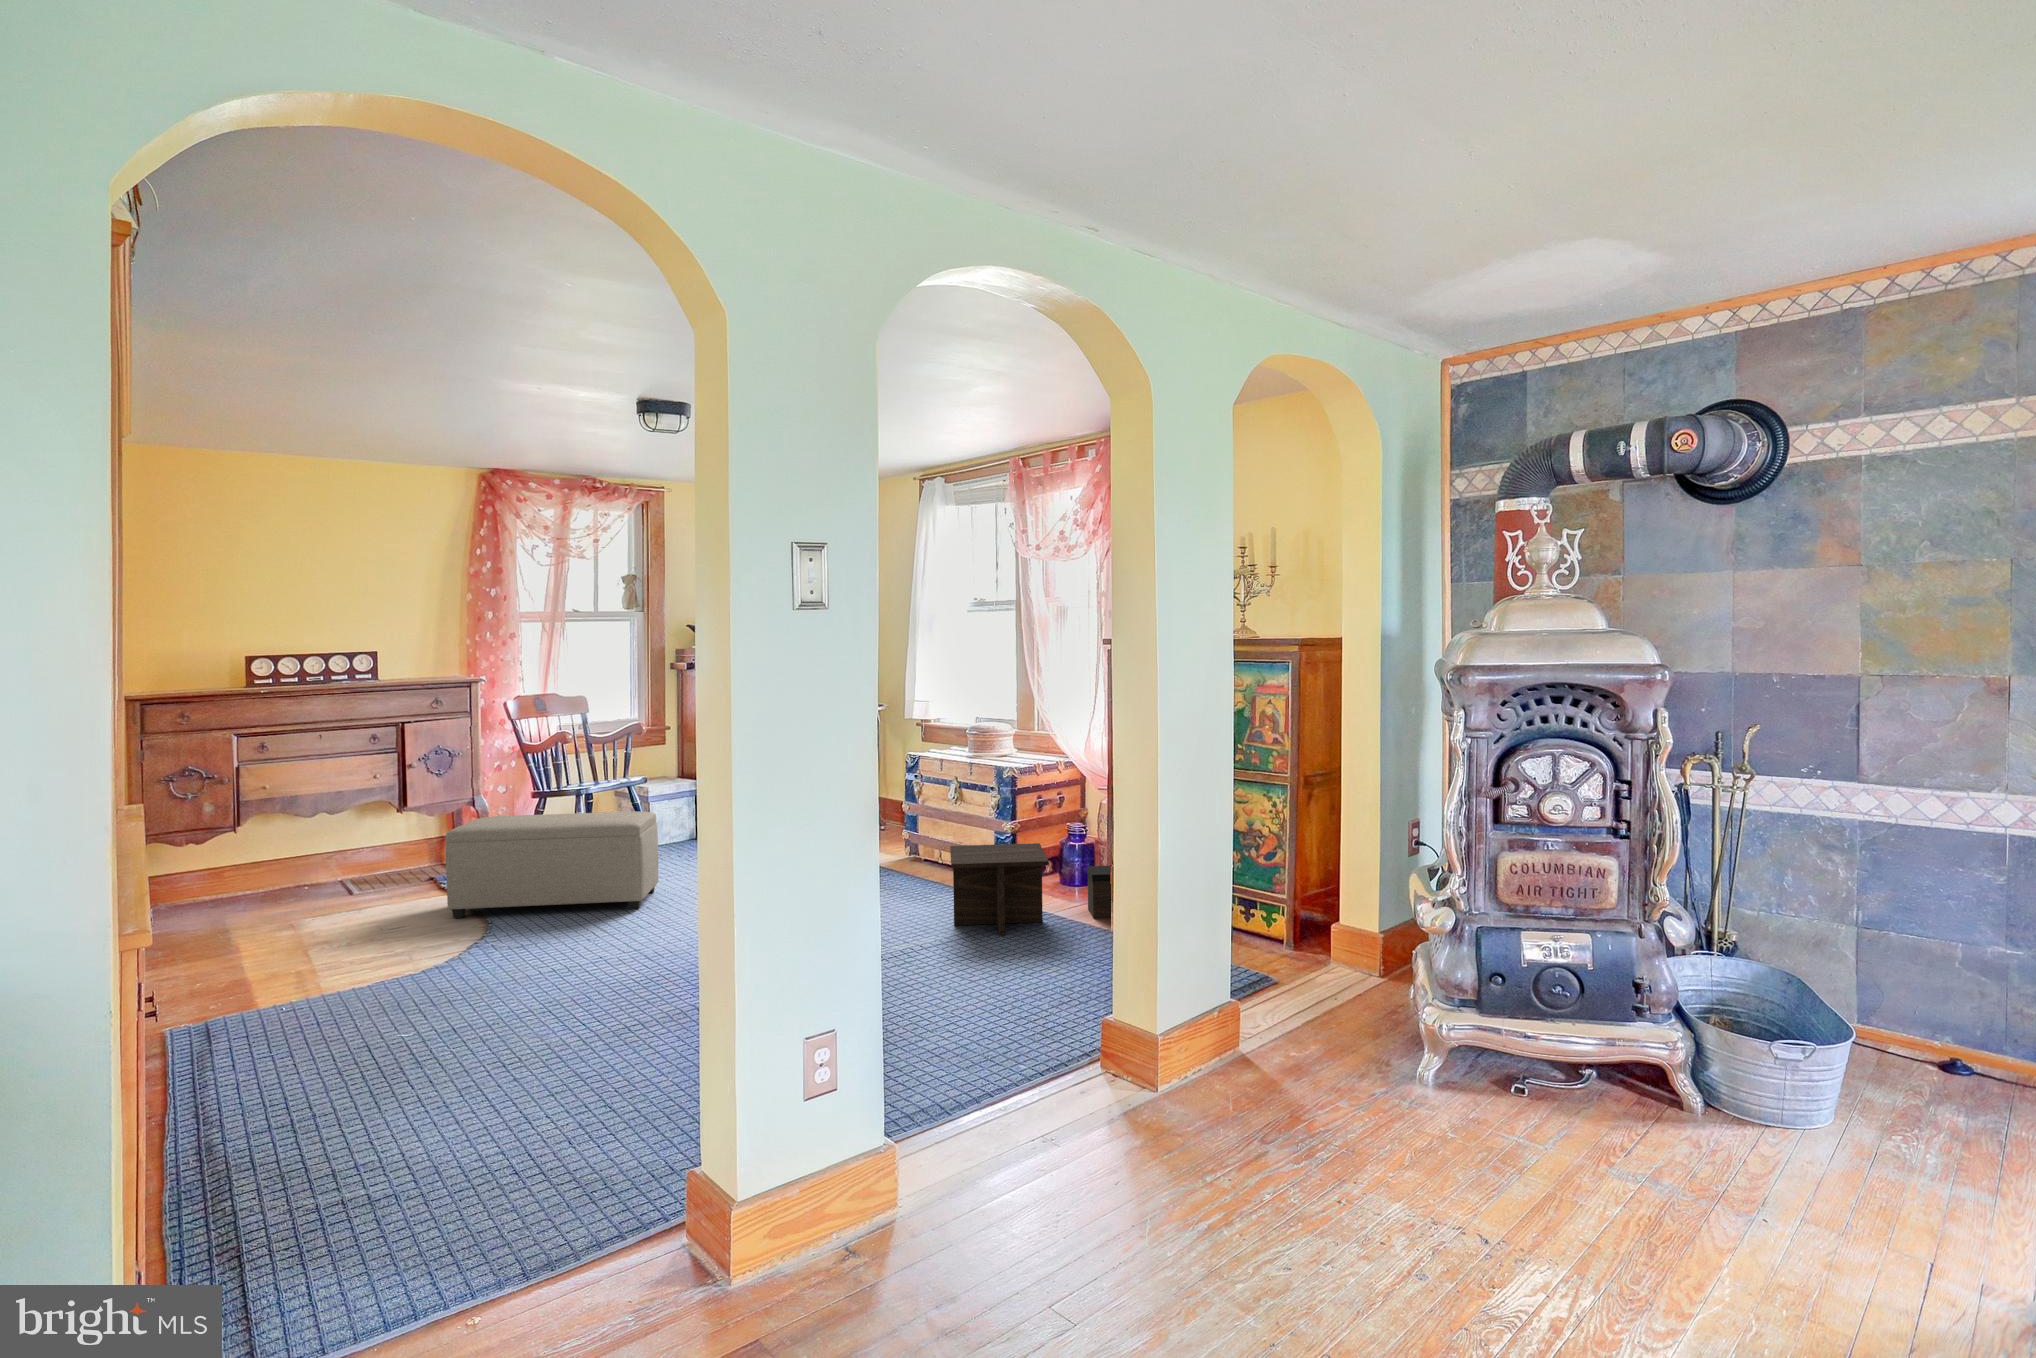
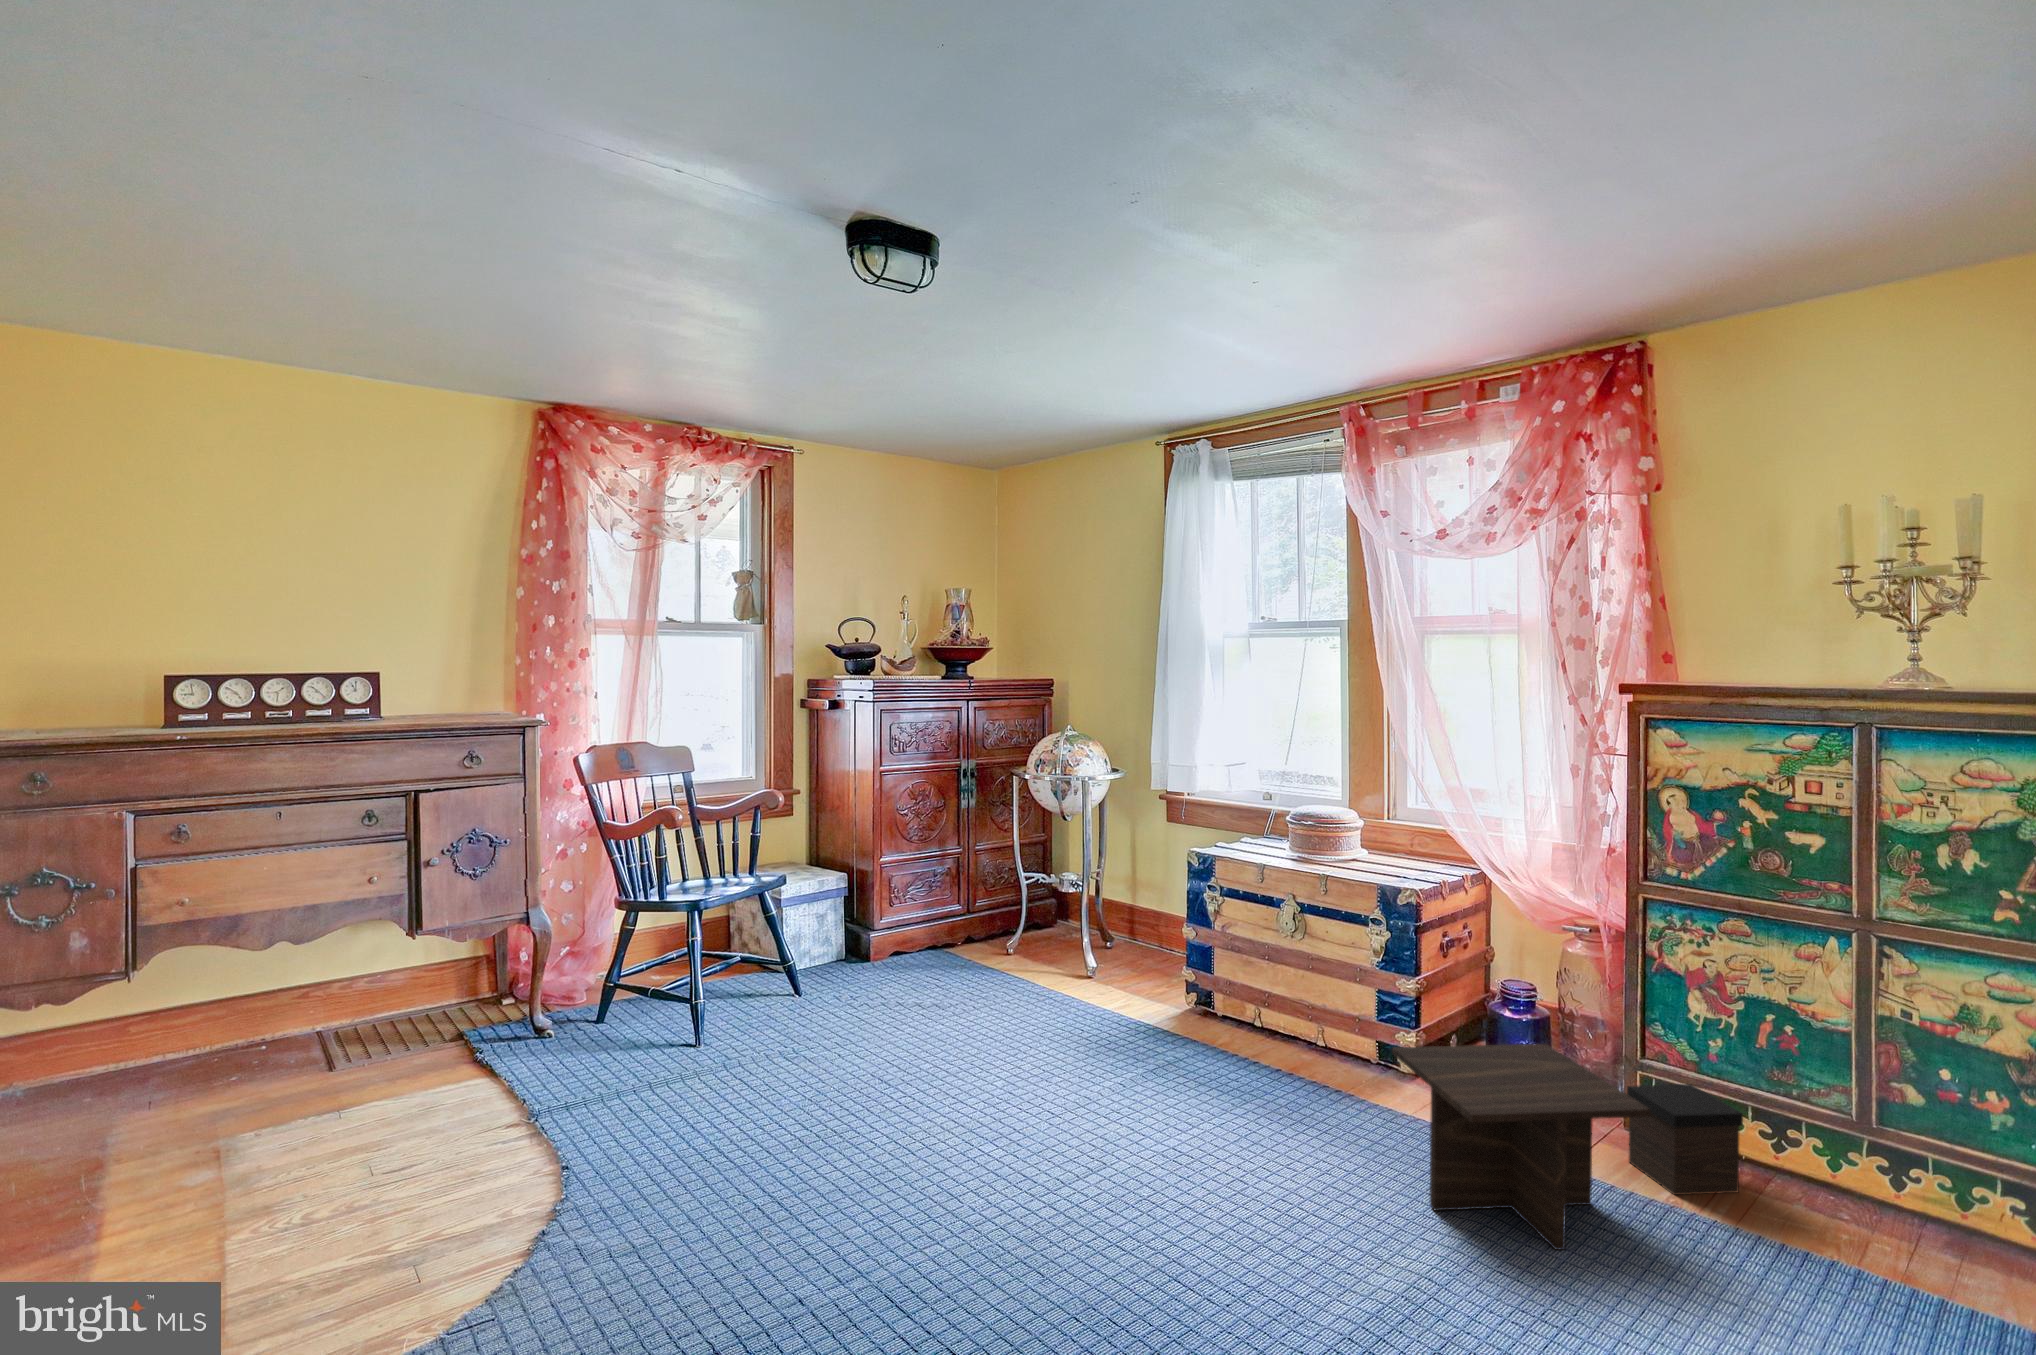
ottoman: present [446,812,658,918] -> none [490,950,833,1152]

